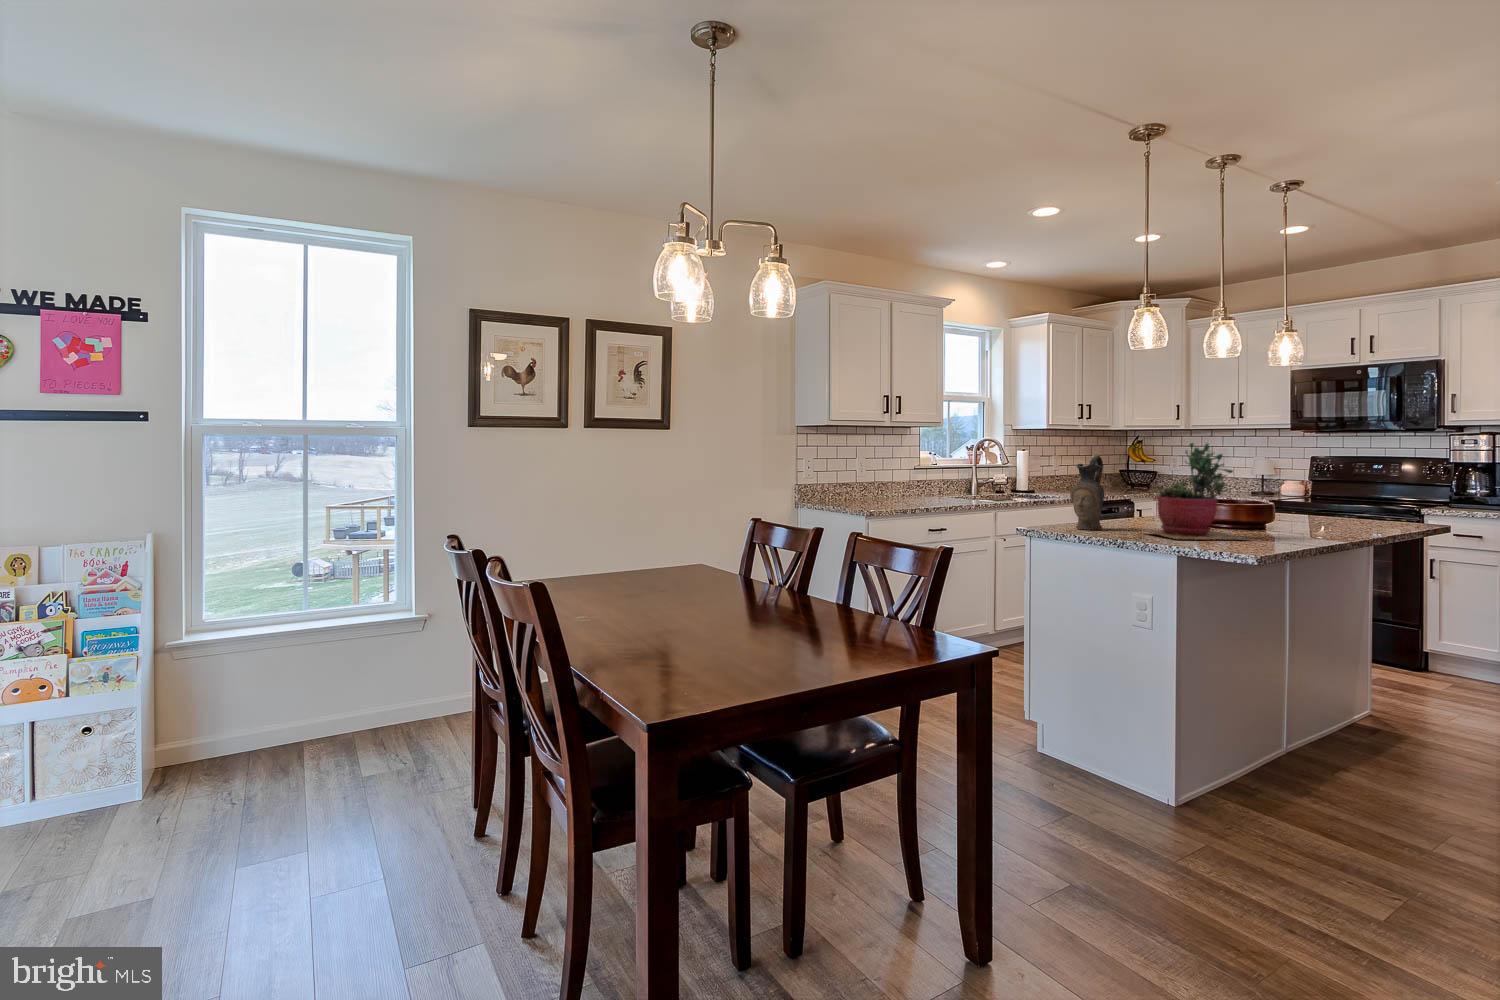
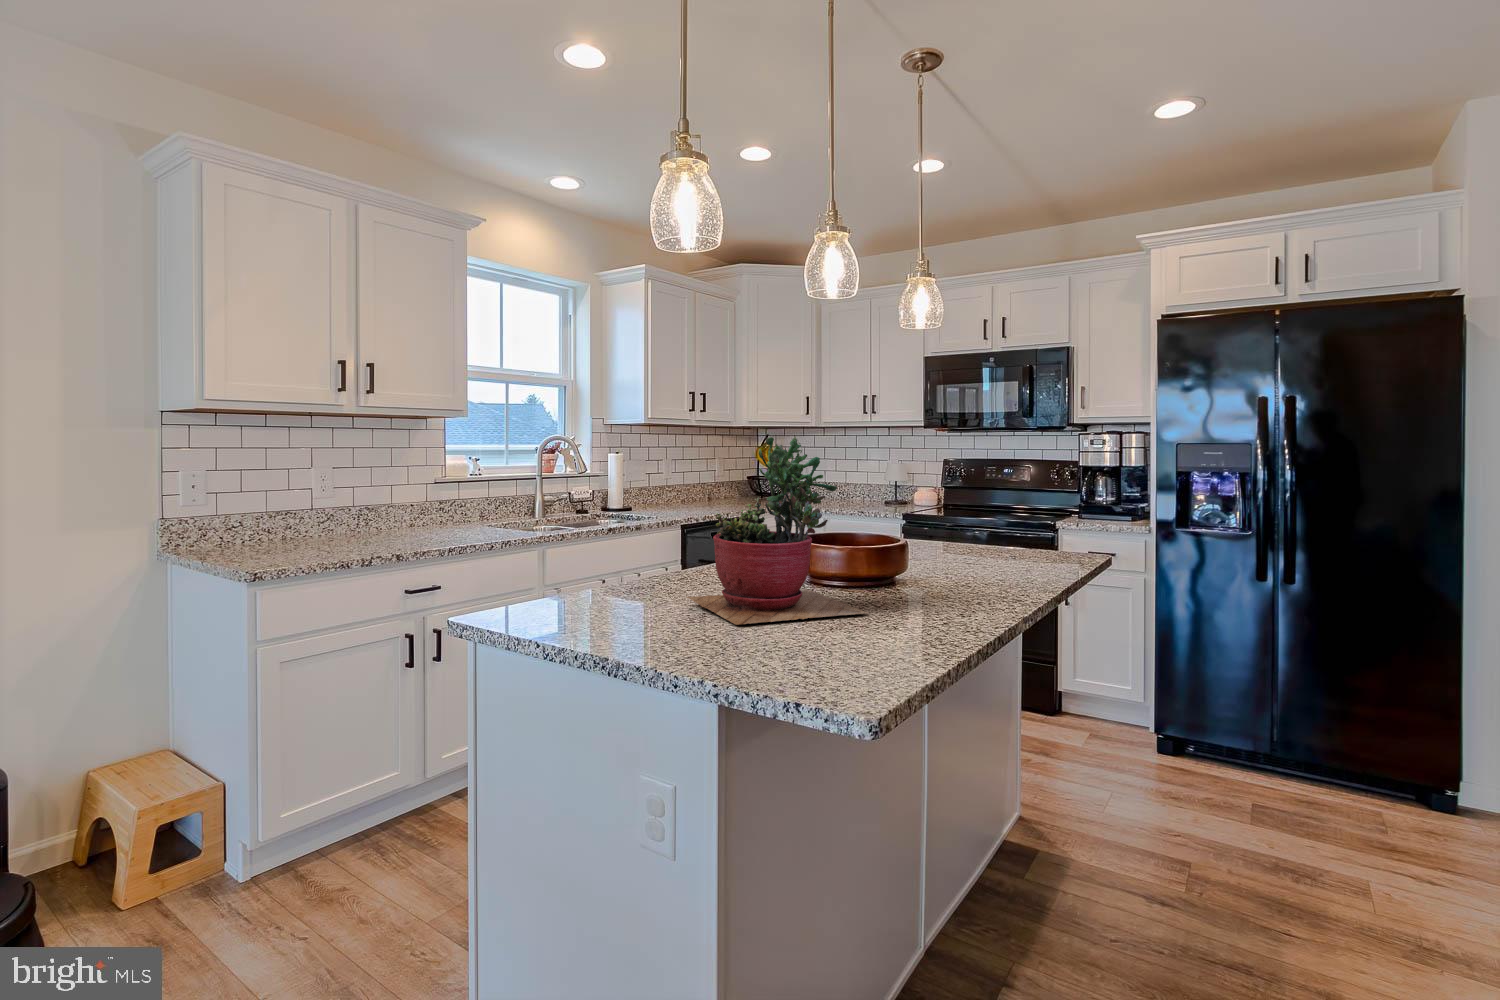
ceramic pitcher: present [1070,455,1104,530] -> none [579,459,640,597]

